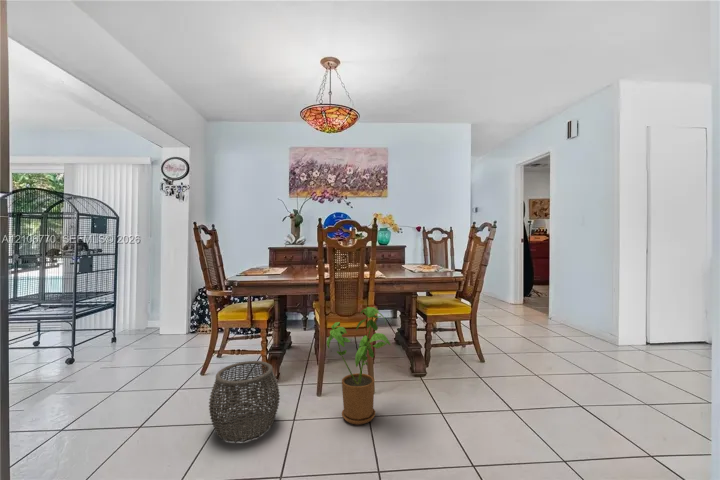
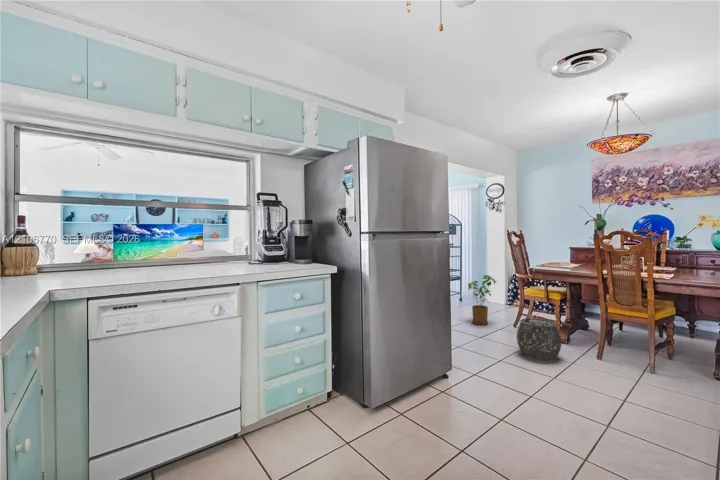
house plant: present [327,307,390,425] -> present [468,275,497,325]

